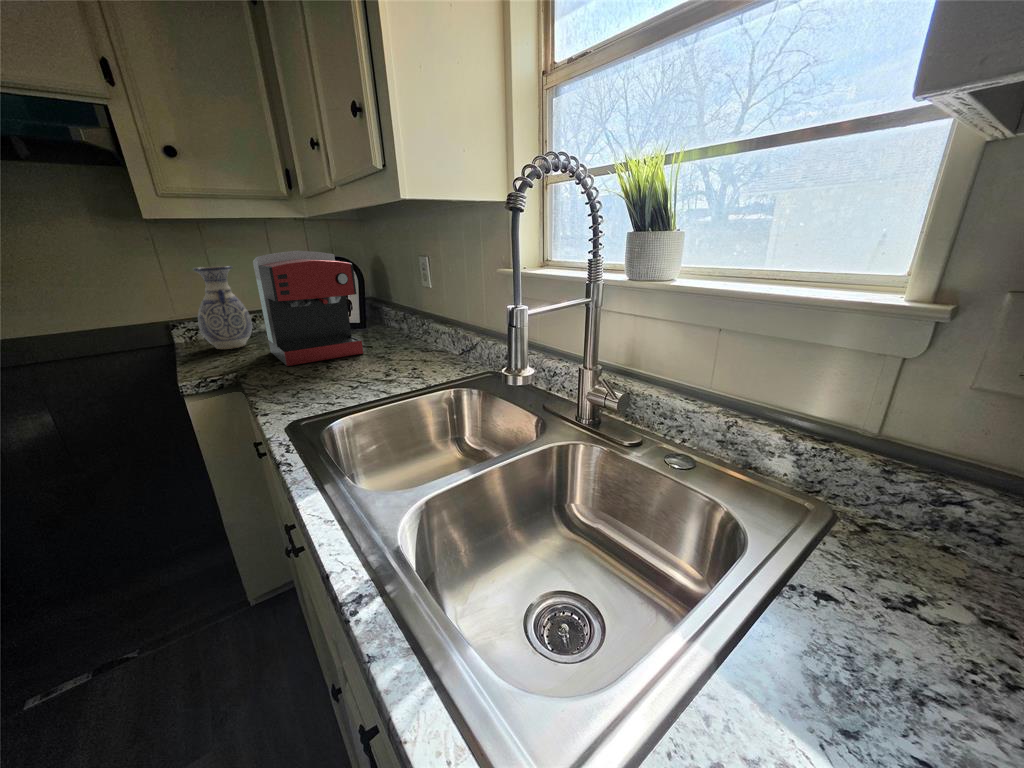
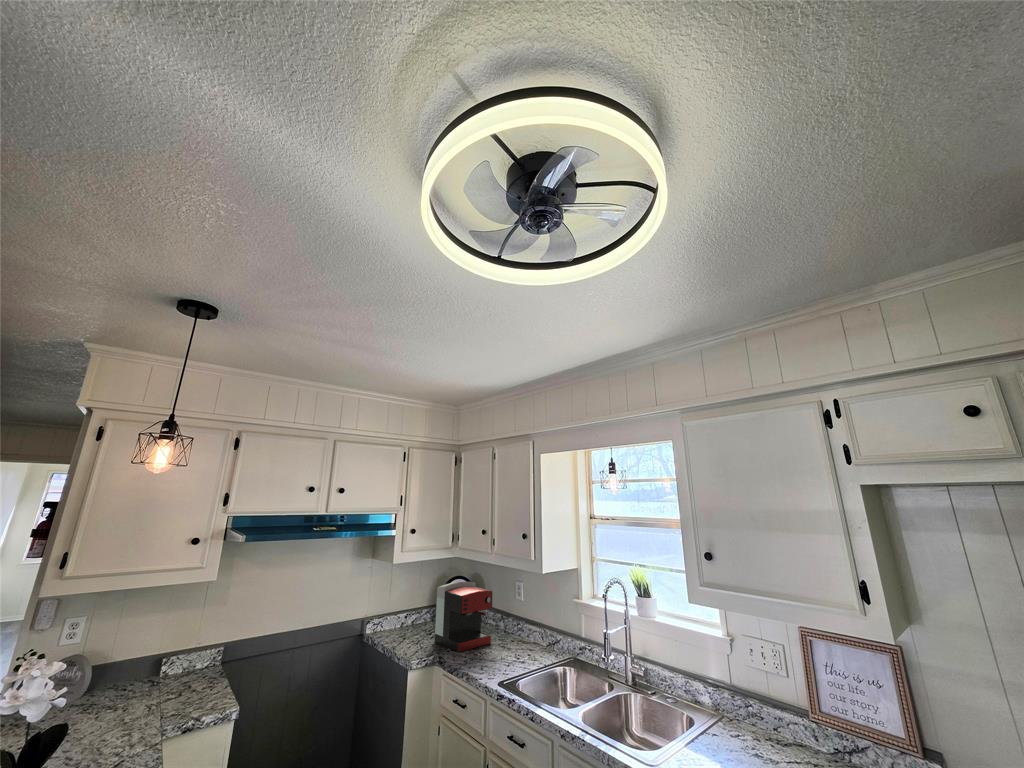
vase: present [193,266,252,349] -> none [392,586,418,639]

